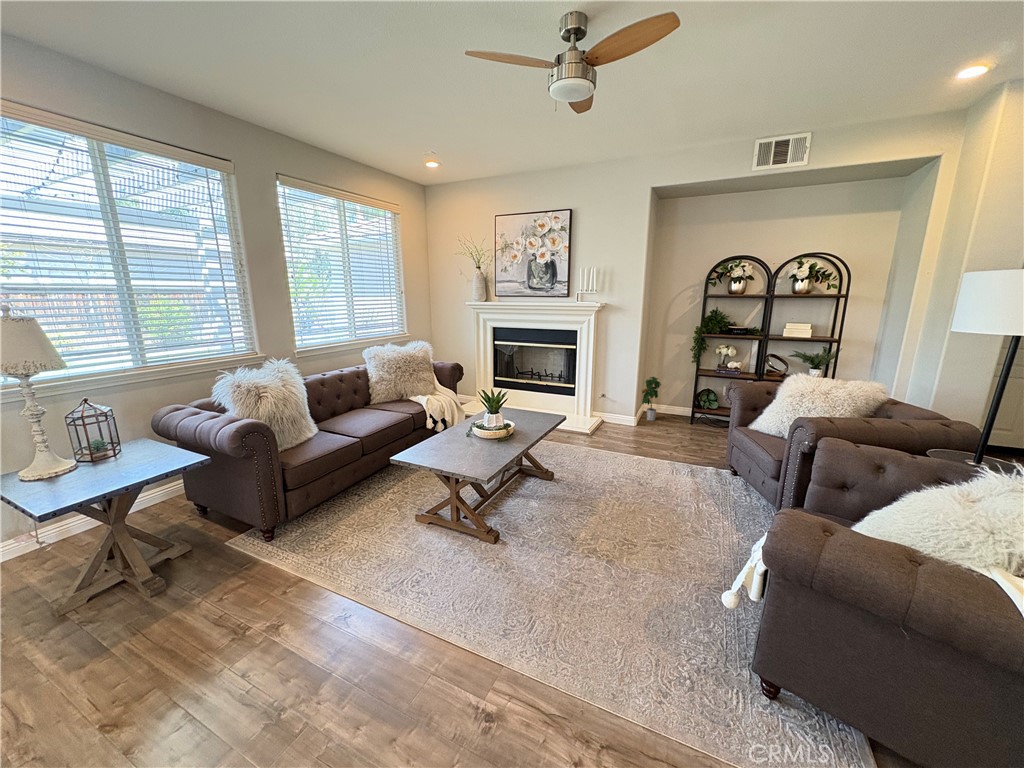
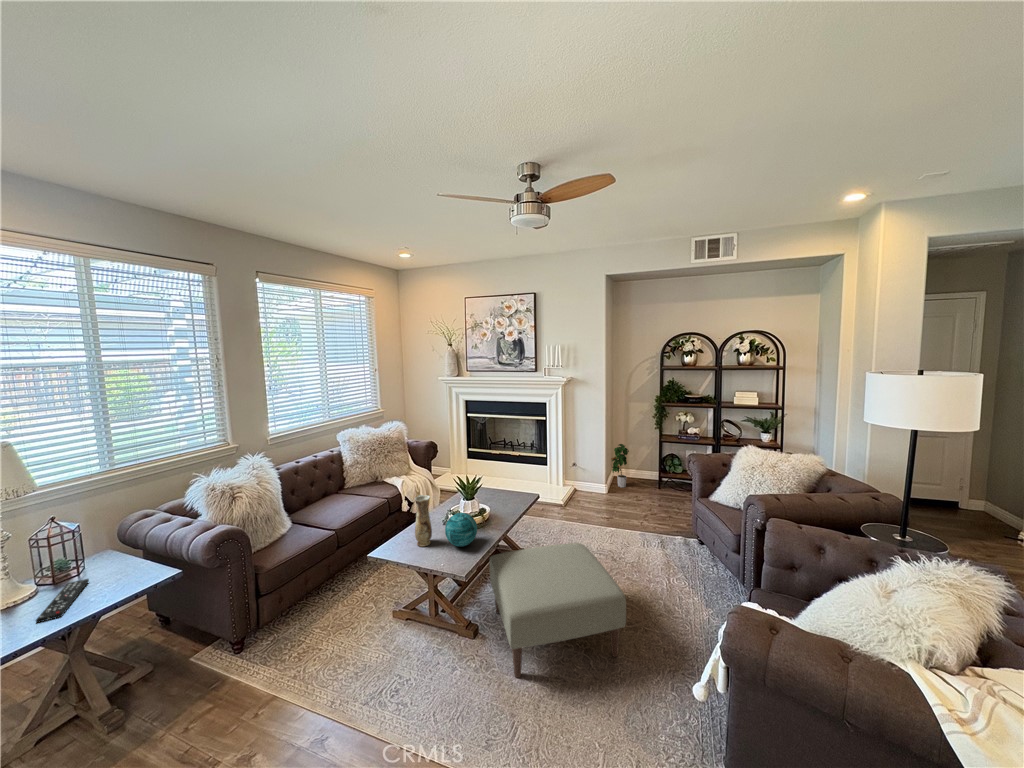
vase: none [437,402,454,453] -> present [415,495,432,546]
decorative orb: none [468,422,501,455] -> present [445,513,477,547]
remote control: none [72,459,124,492] -> present [36,579,89,623]
ottoman: none [512,460,654,580] -> present [489,543,626,678]

